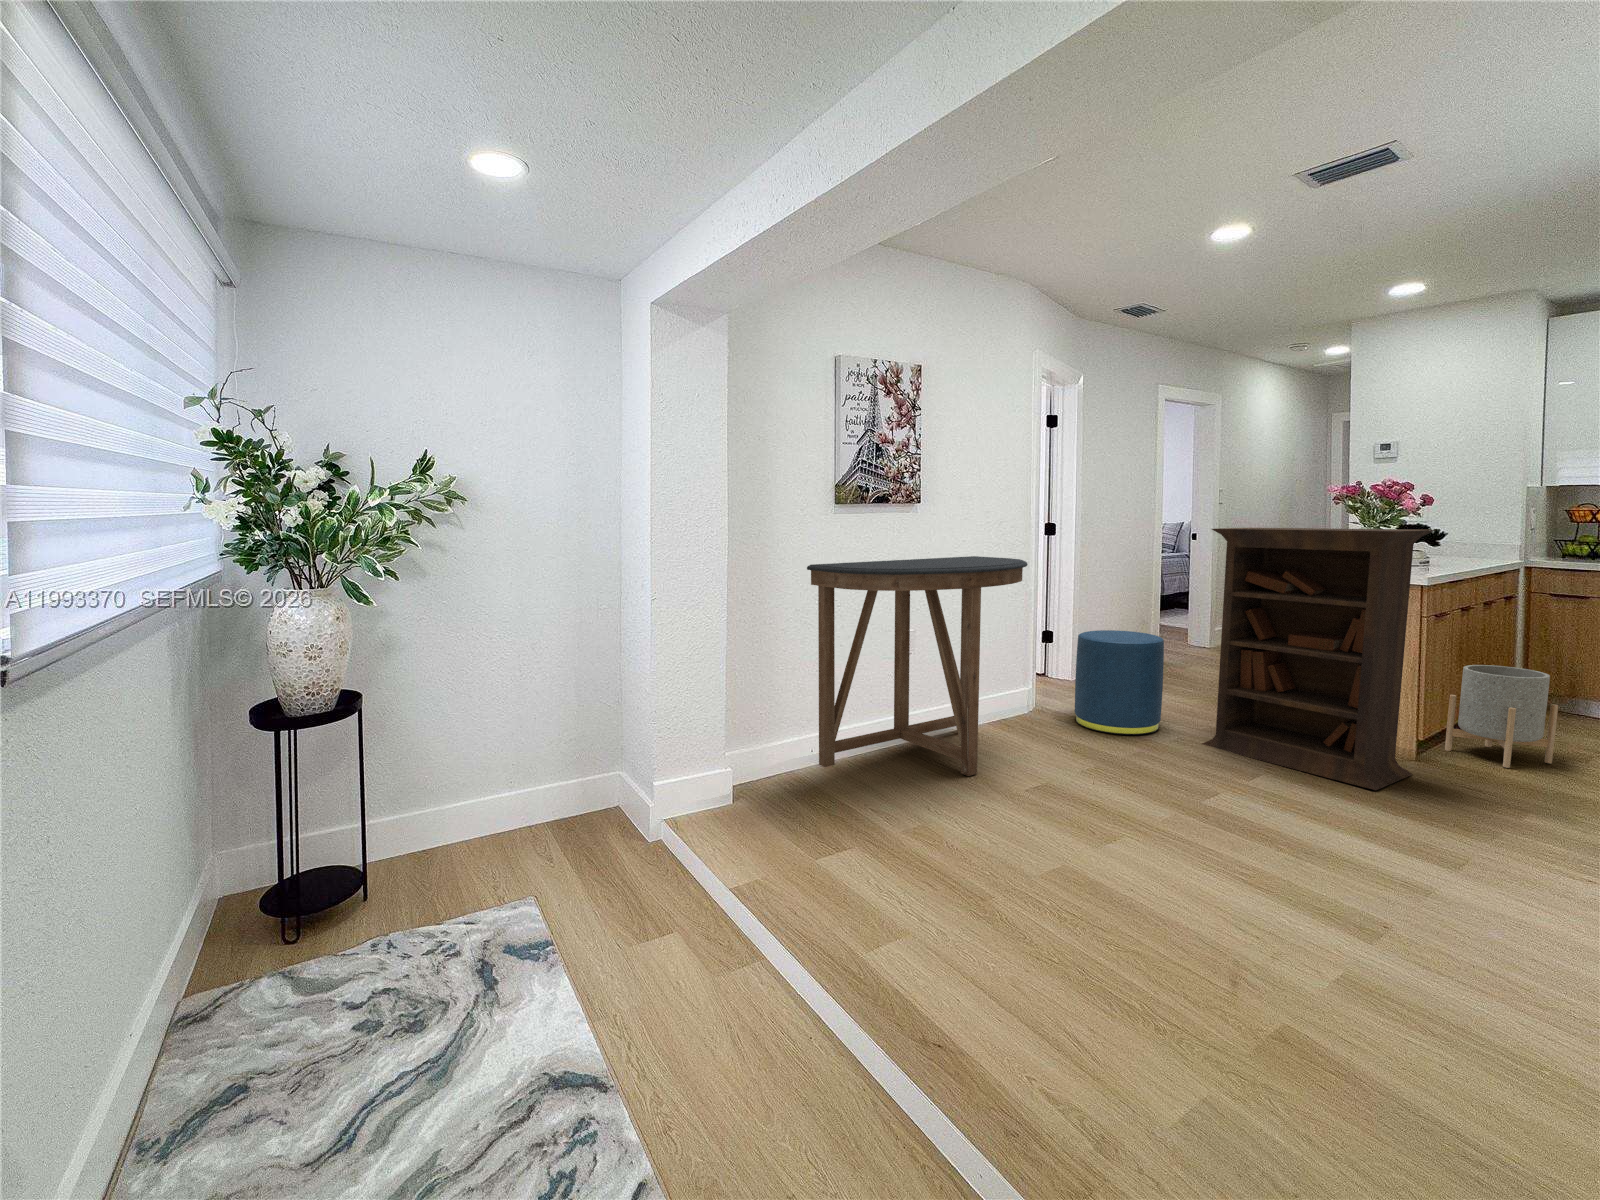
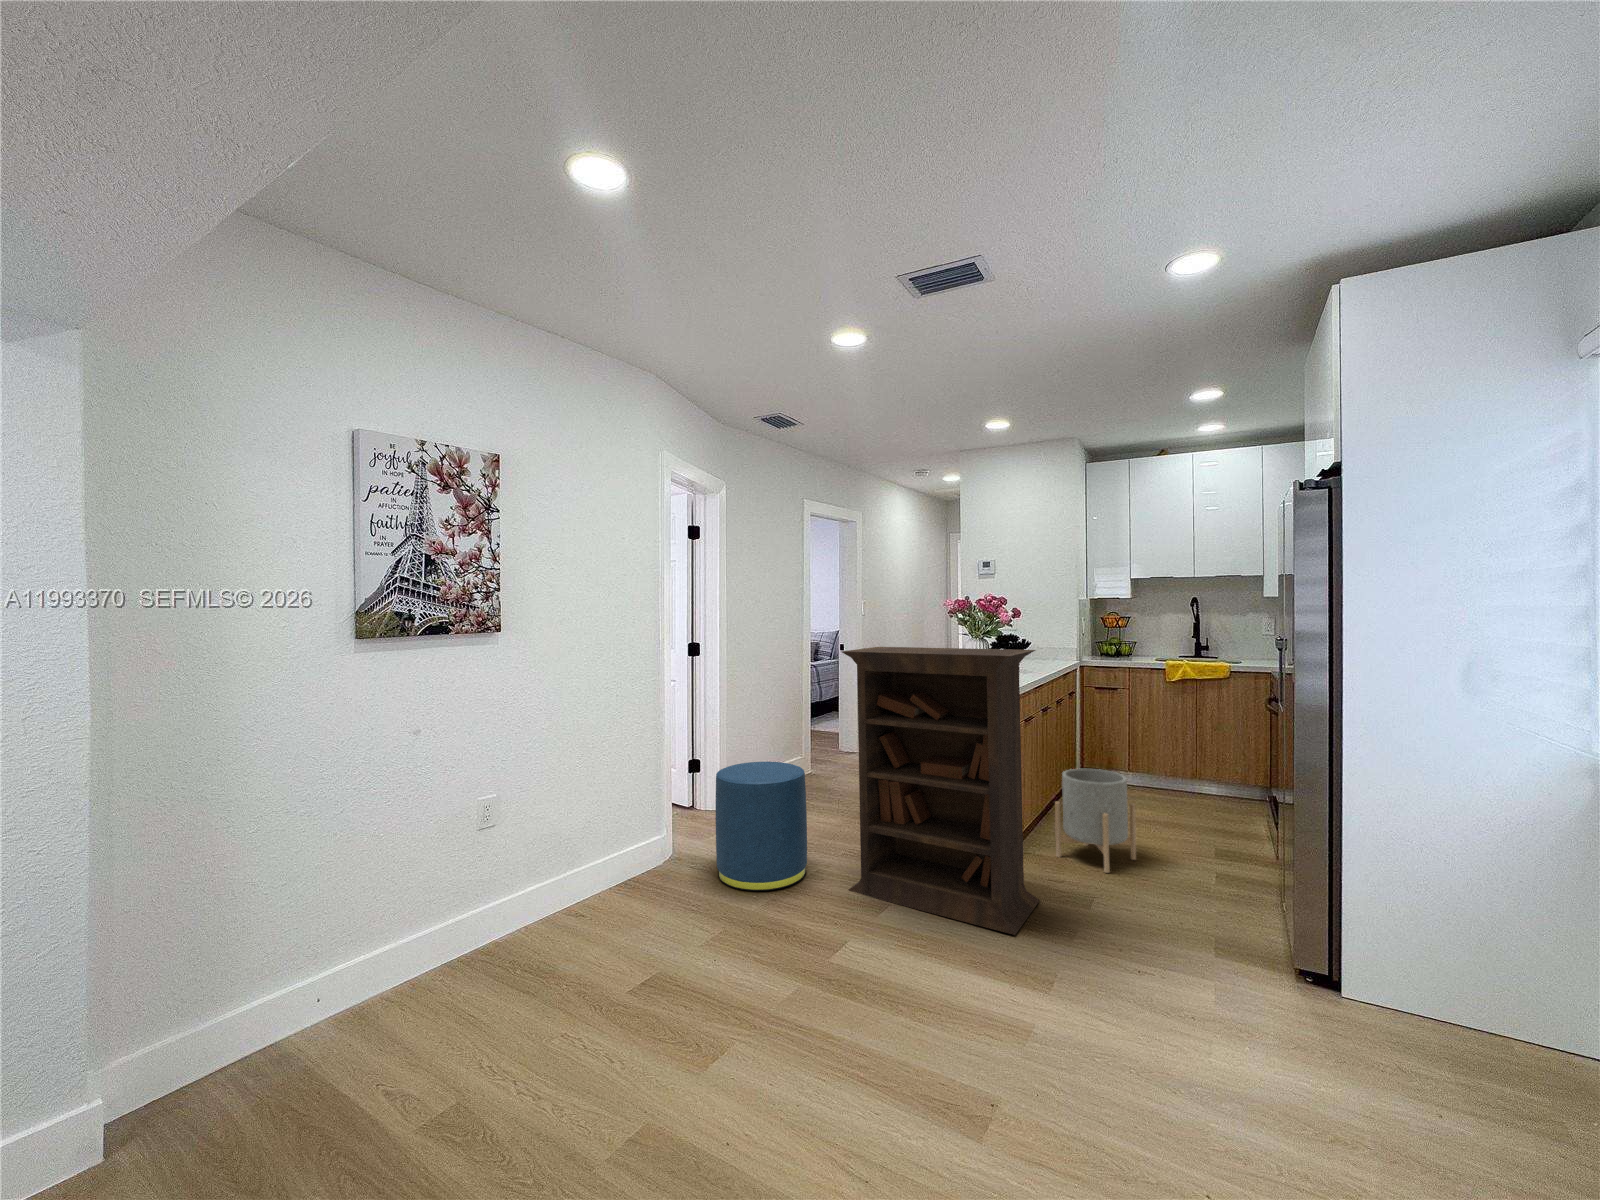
console table: present [807,556,1028,776] -> none [286,693,640,1055]

